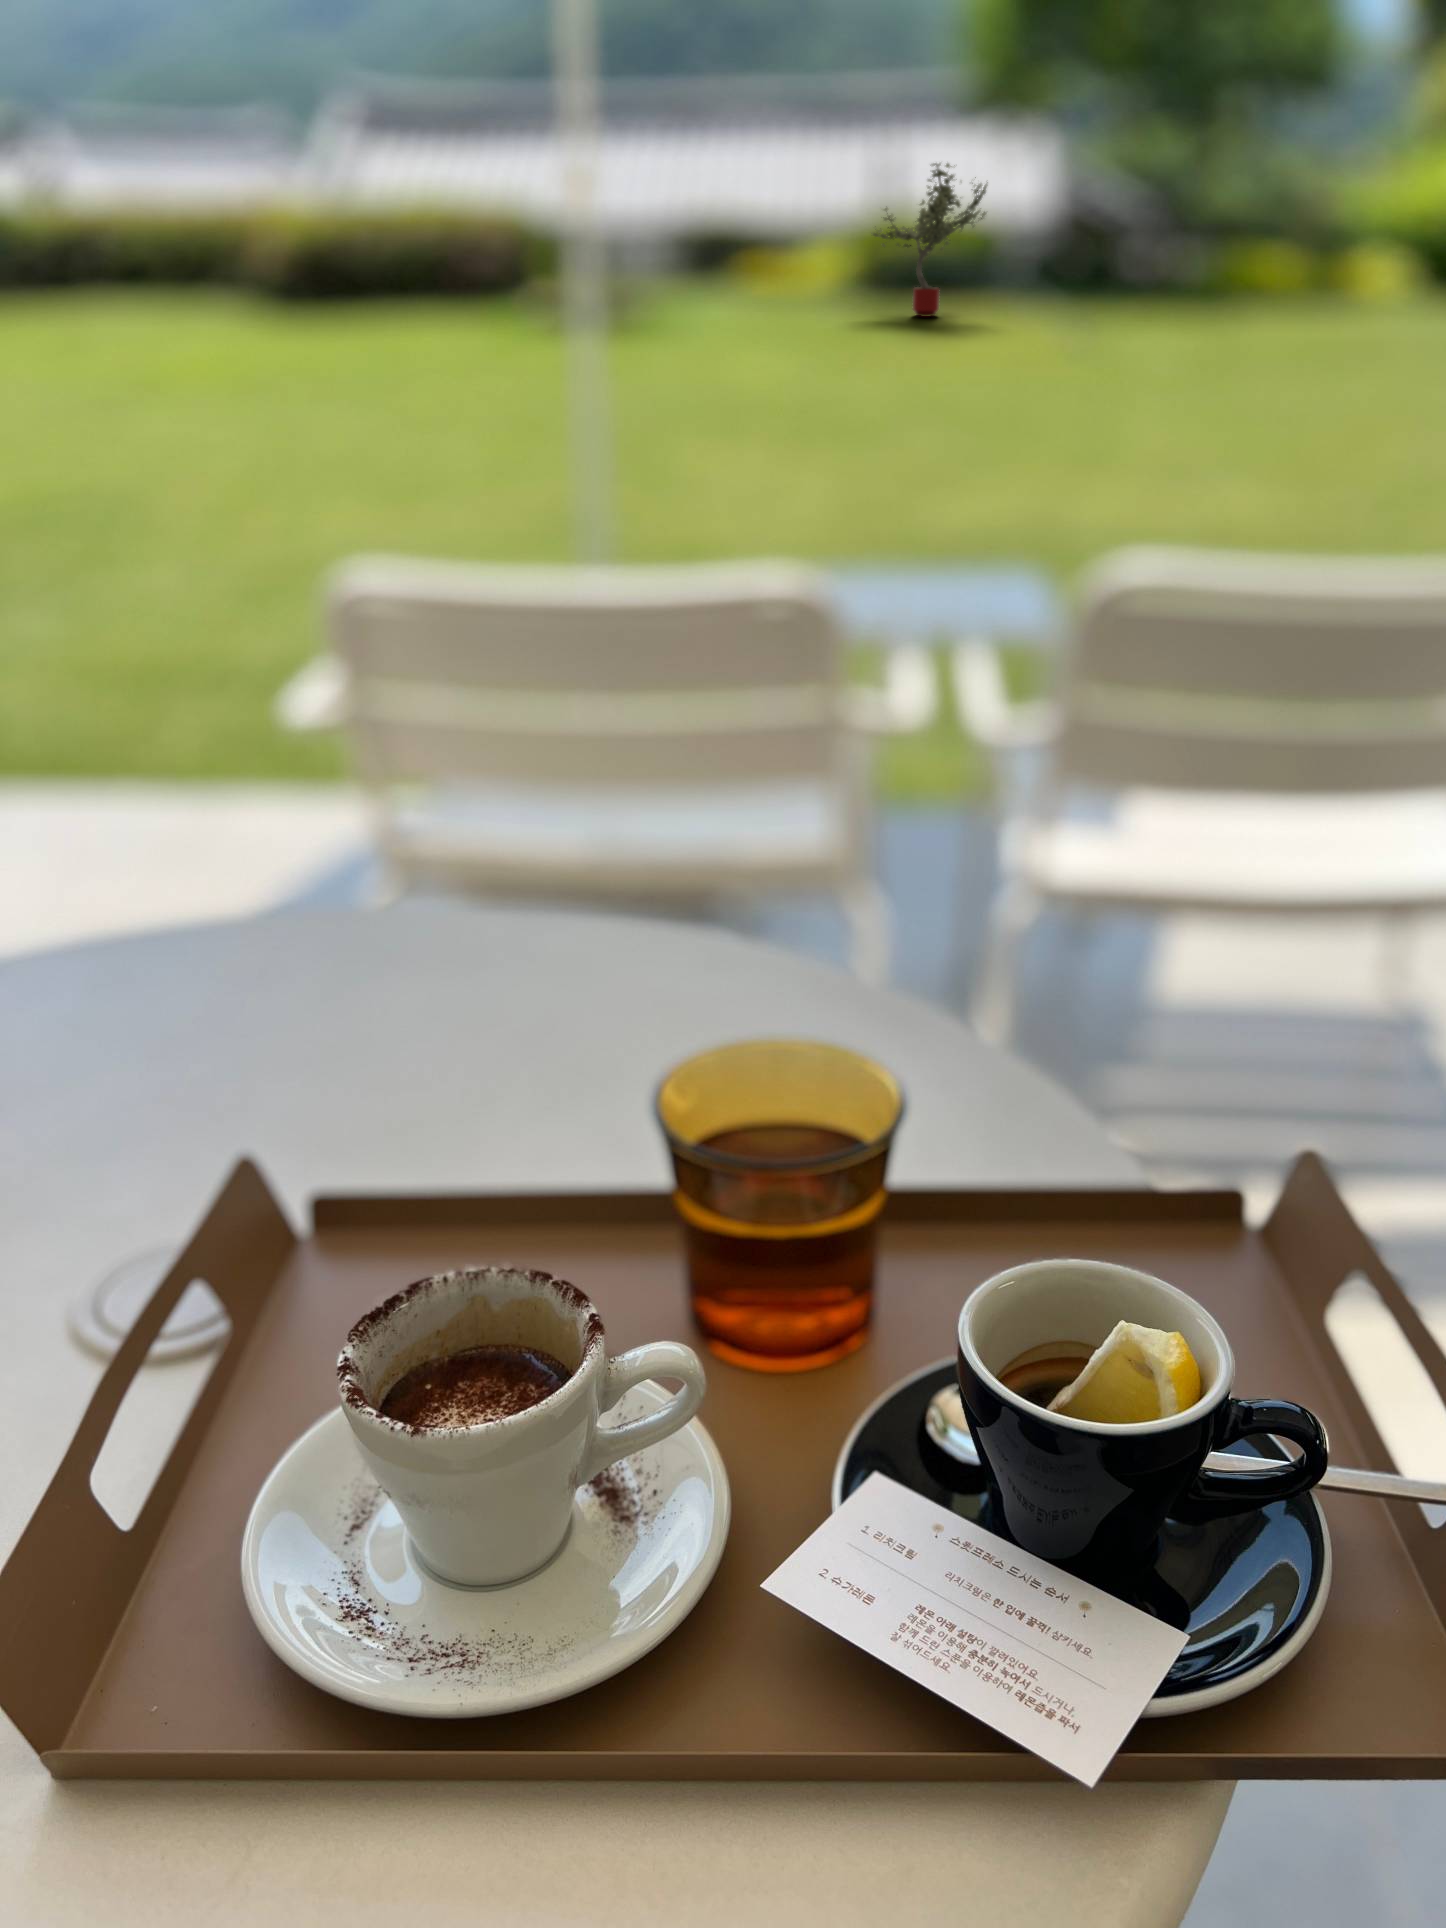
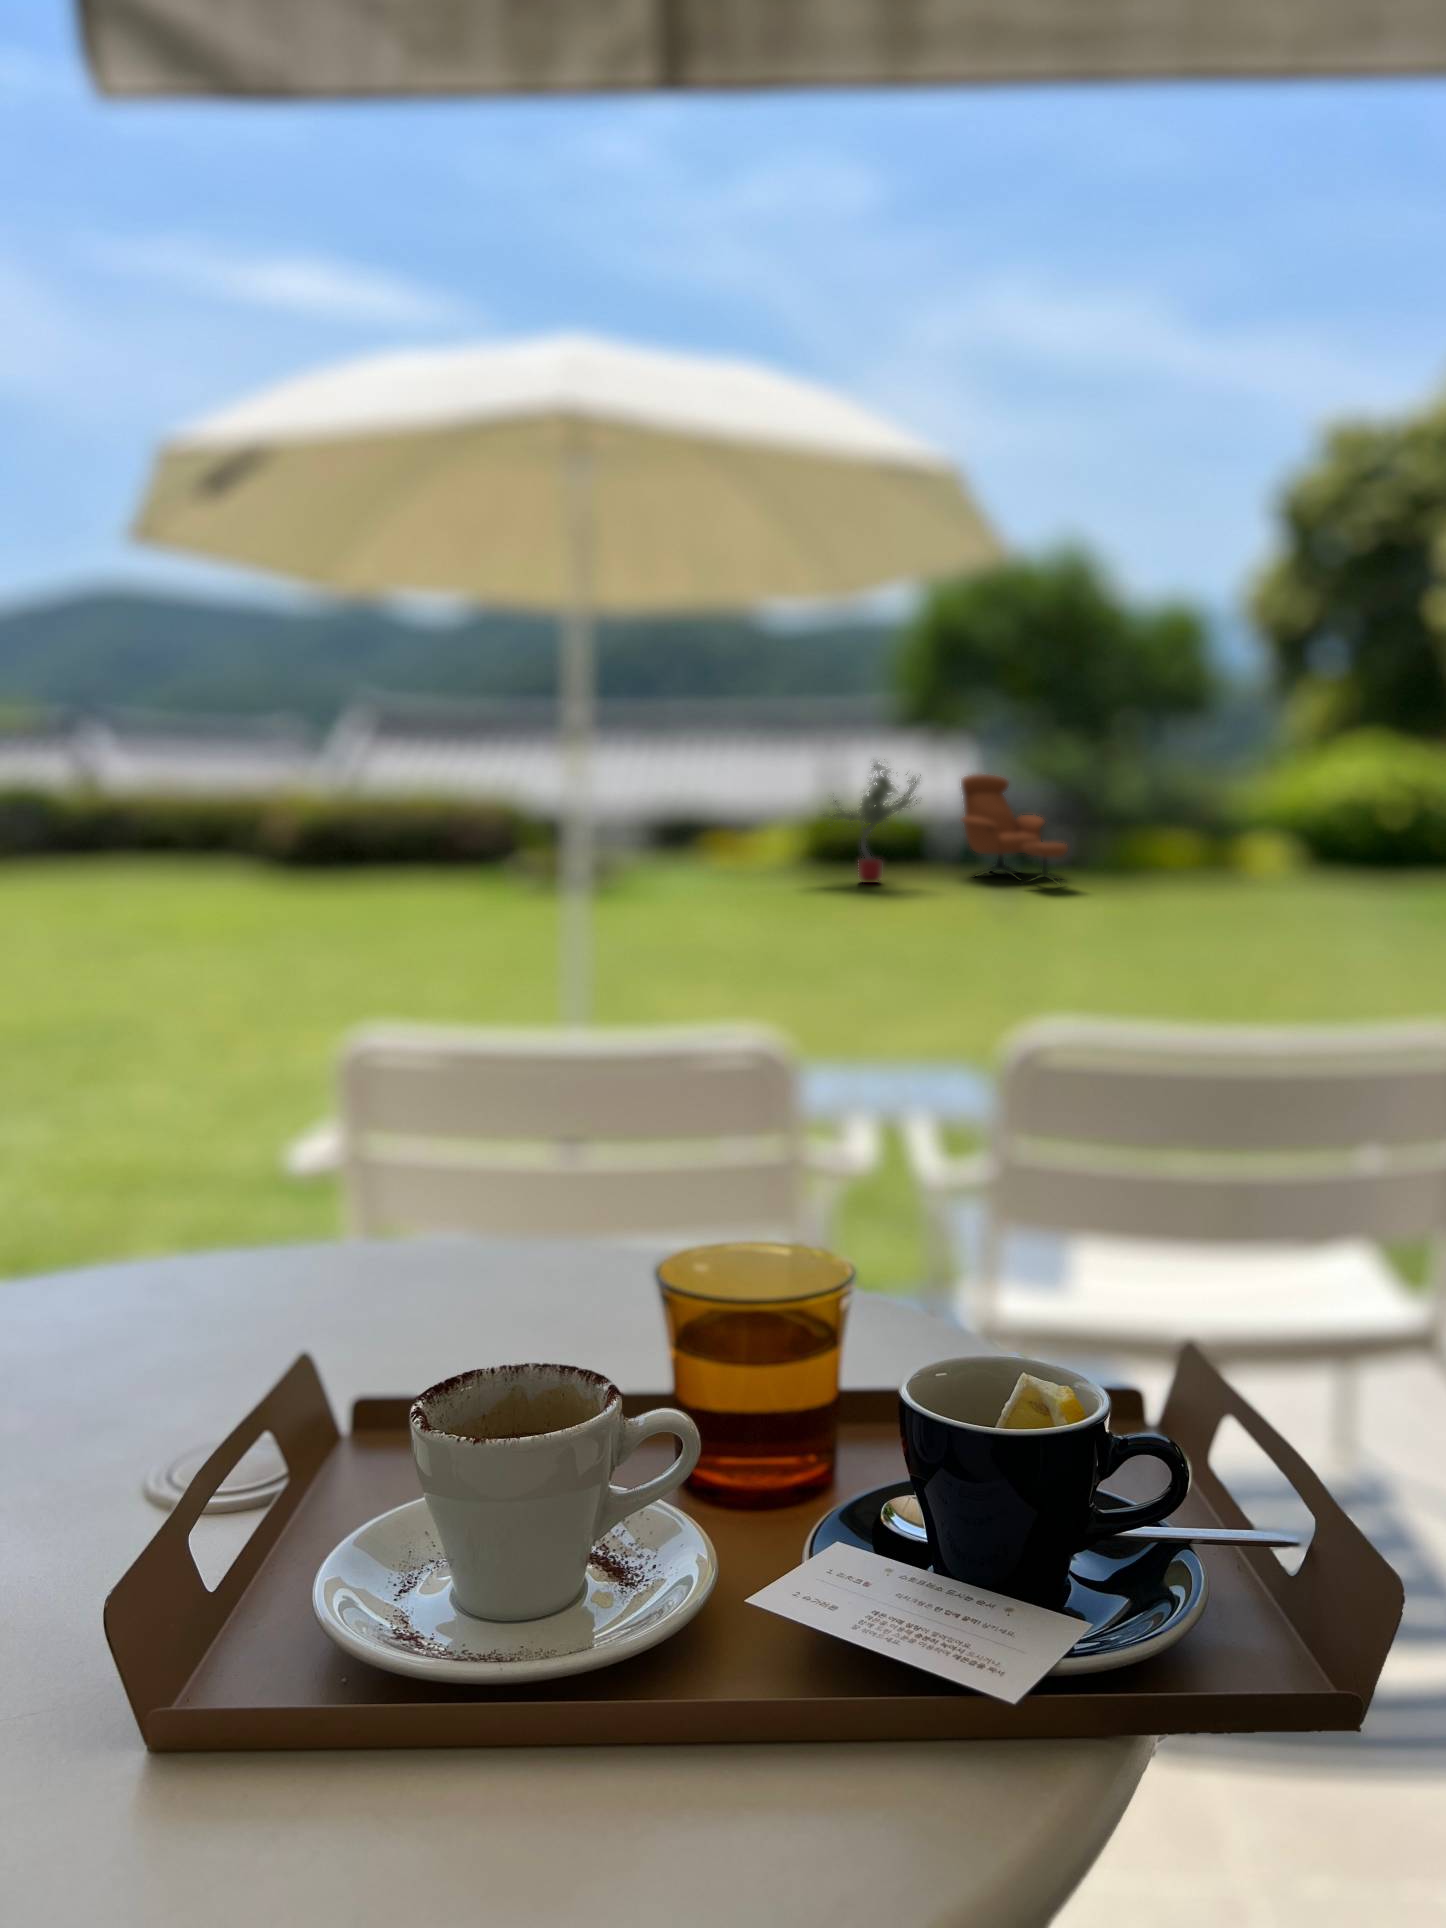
lounge chair: none [1030,180,1151,319] -> present [961,774,1068,884]

